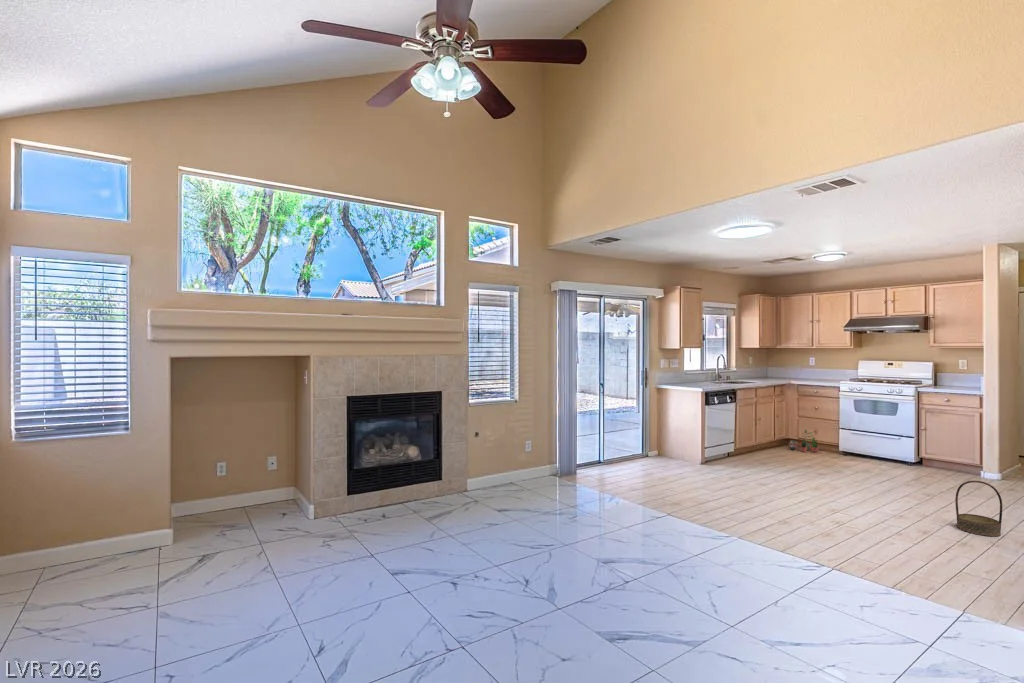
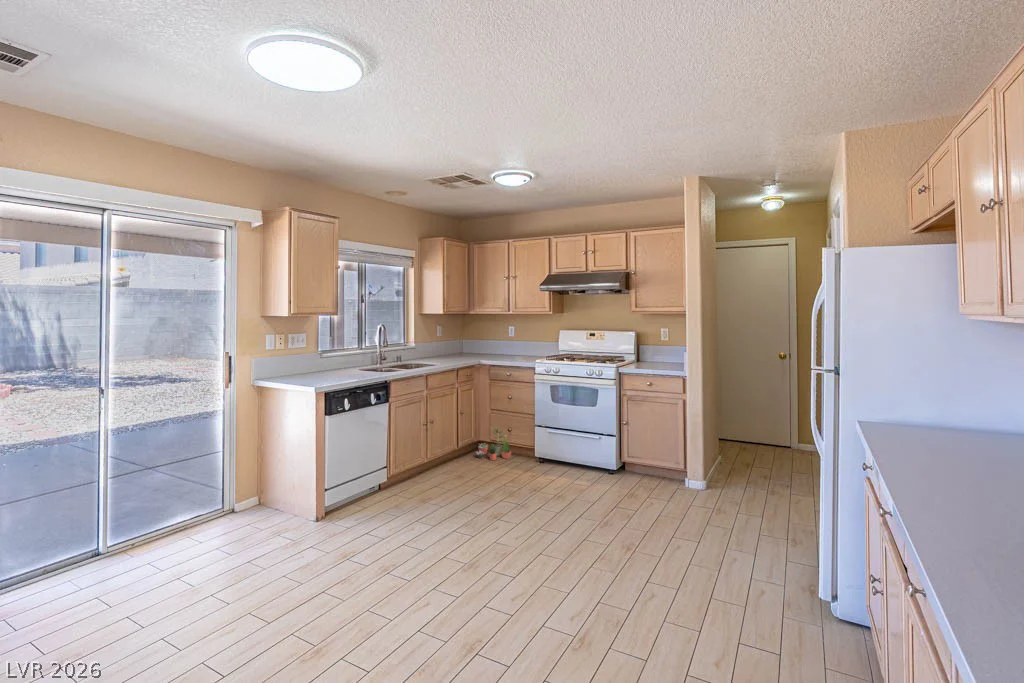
basket: present [955,481,1003,536] -> none [656,549,719,651]

